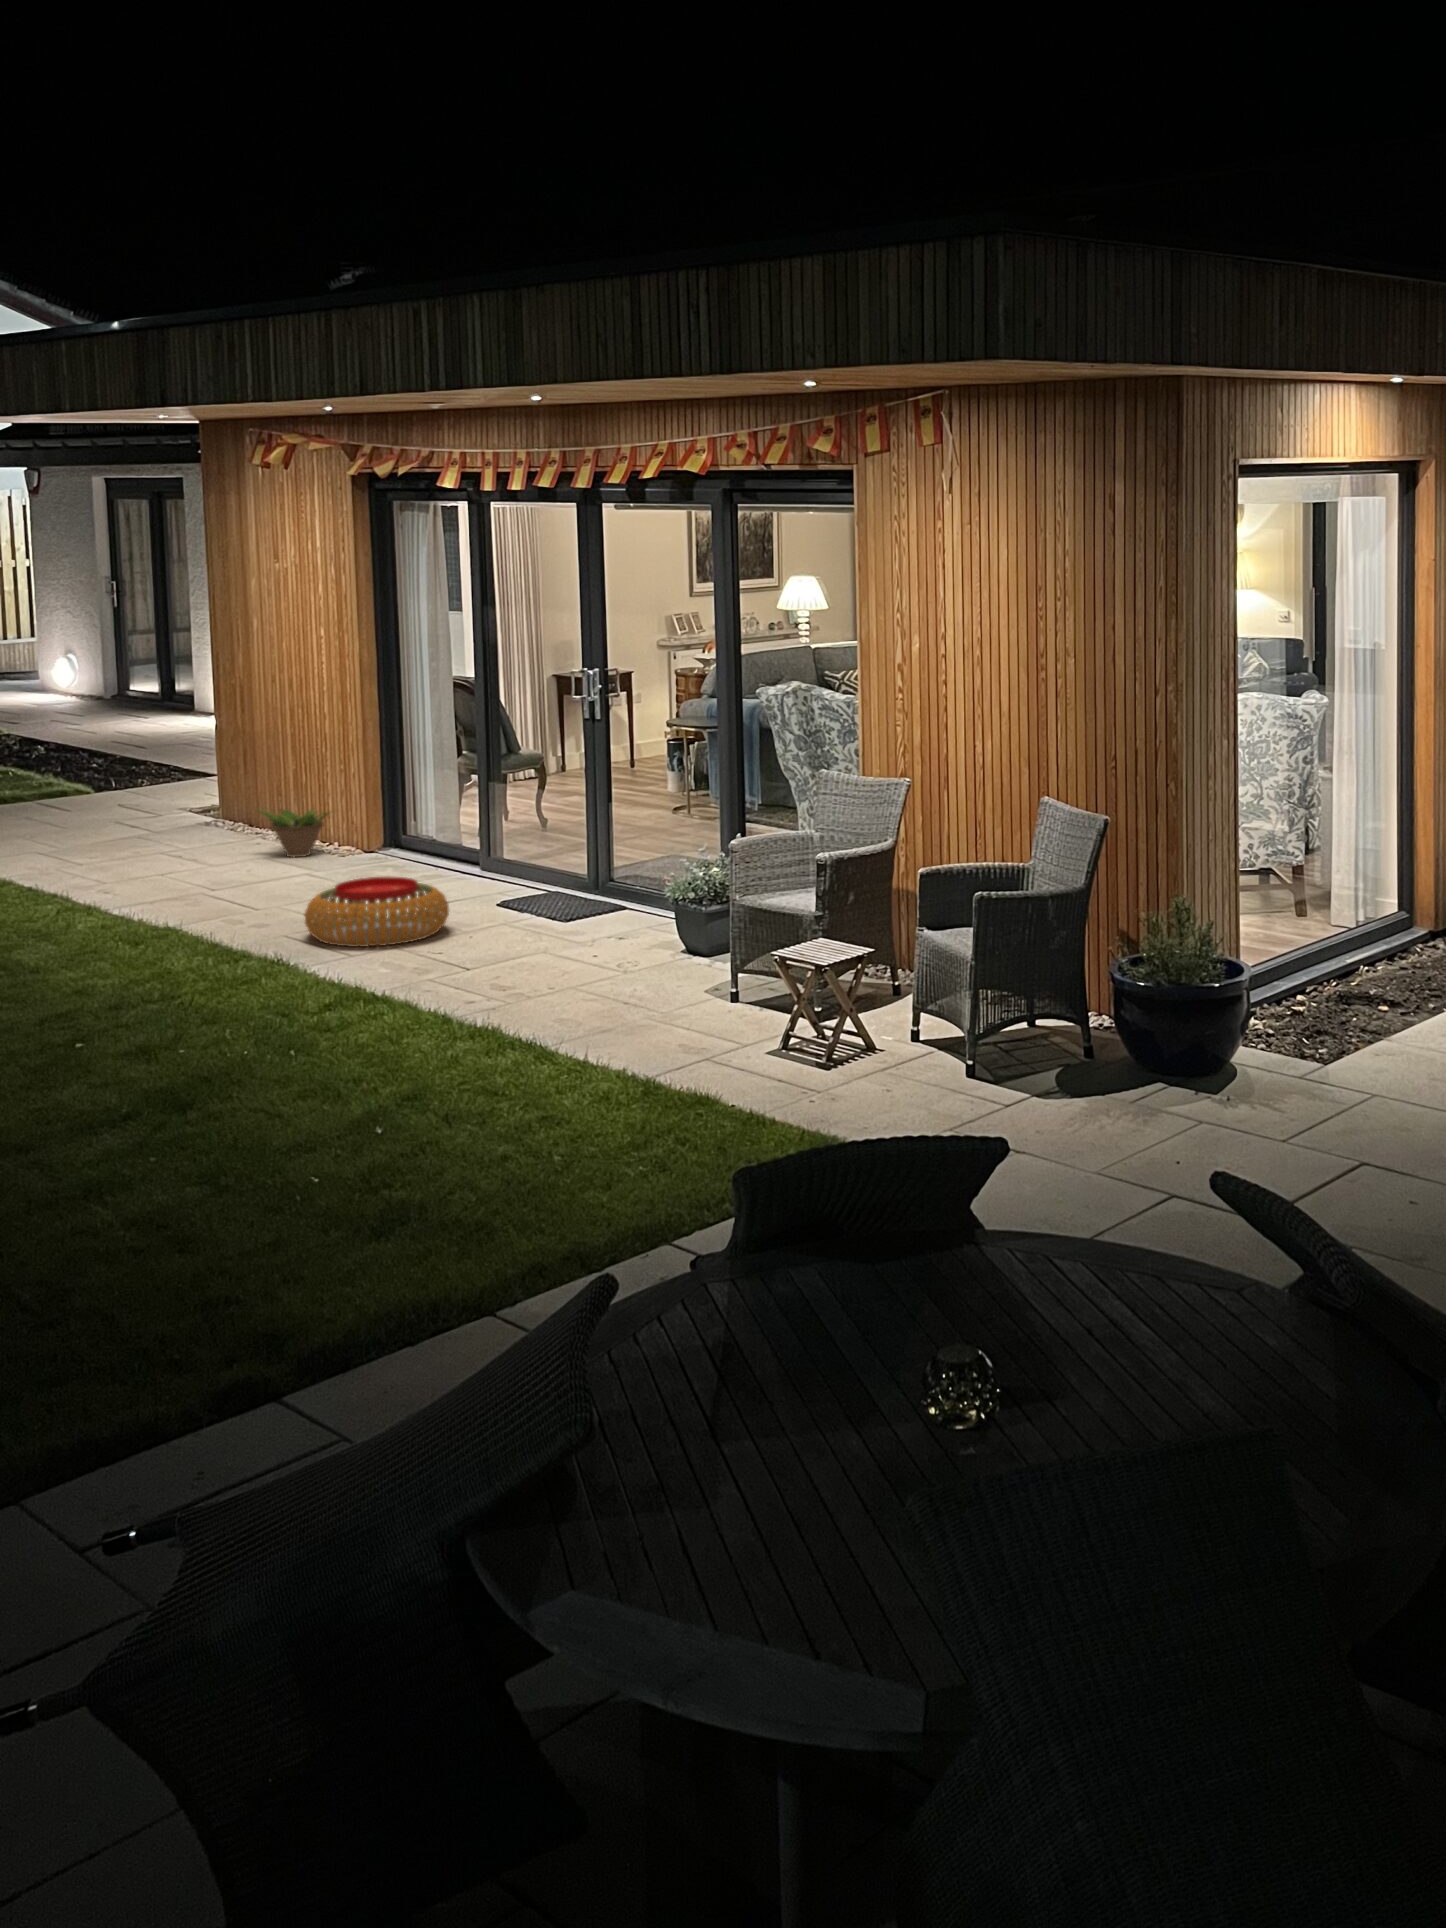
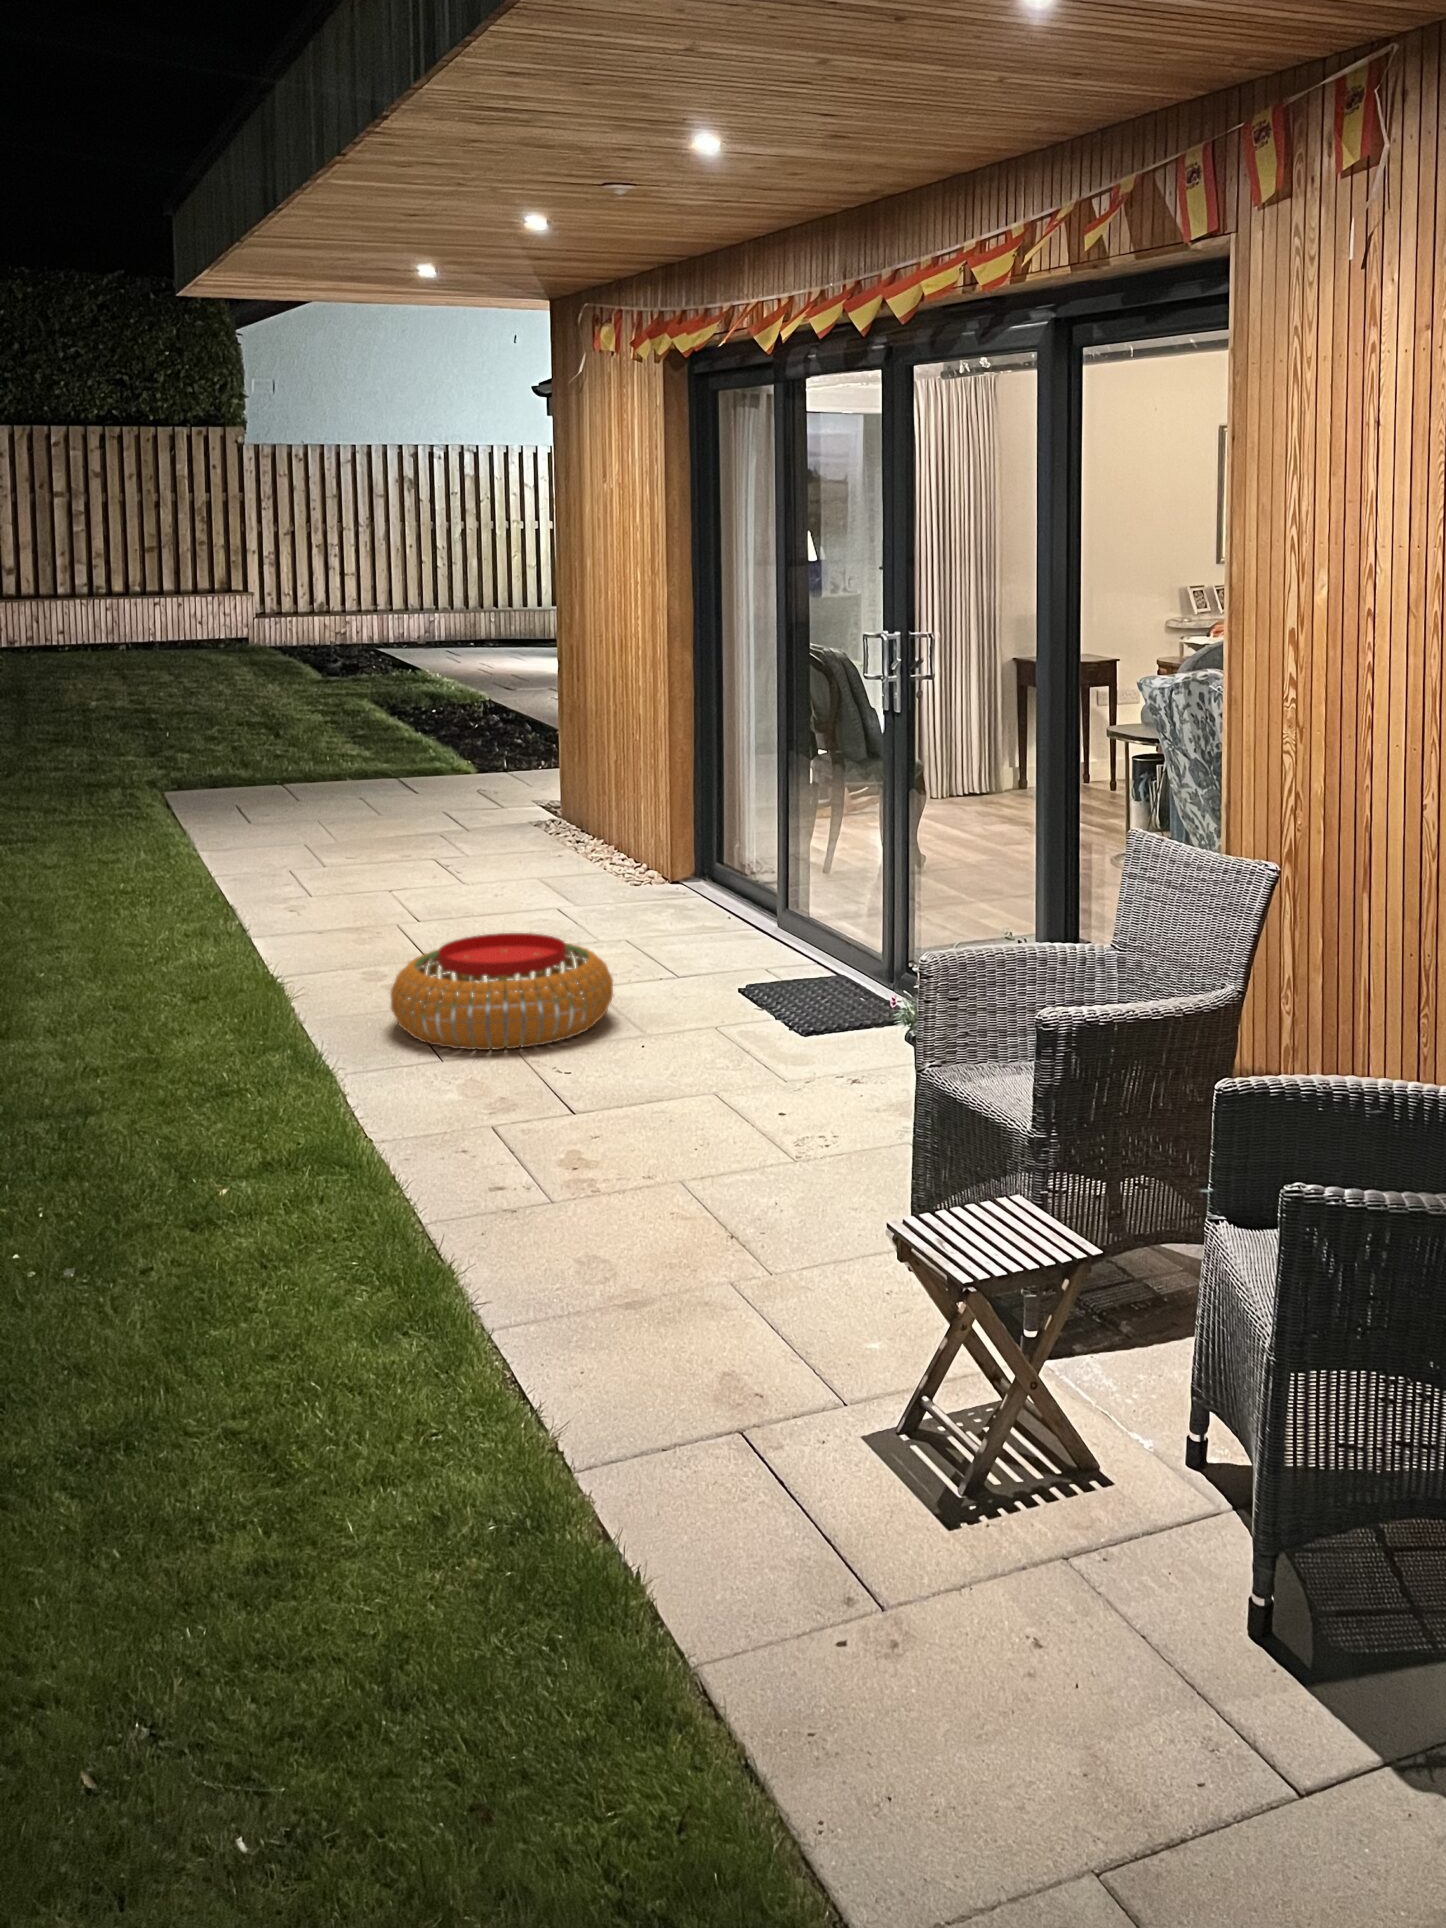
decorative plant: present [259,808,328,857] -> none [511,804,614,874]

